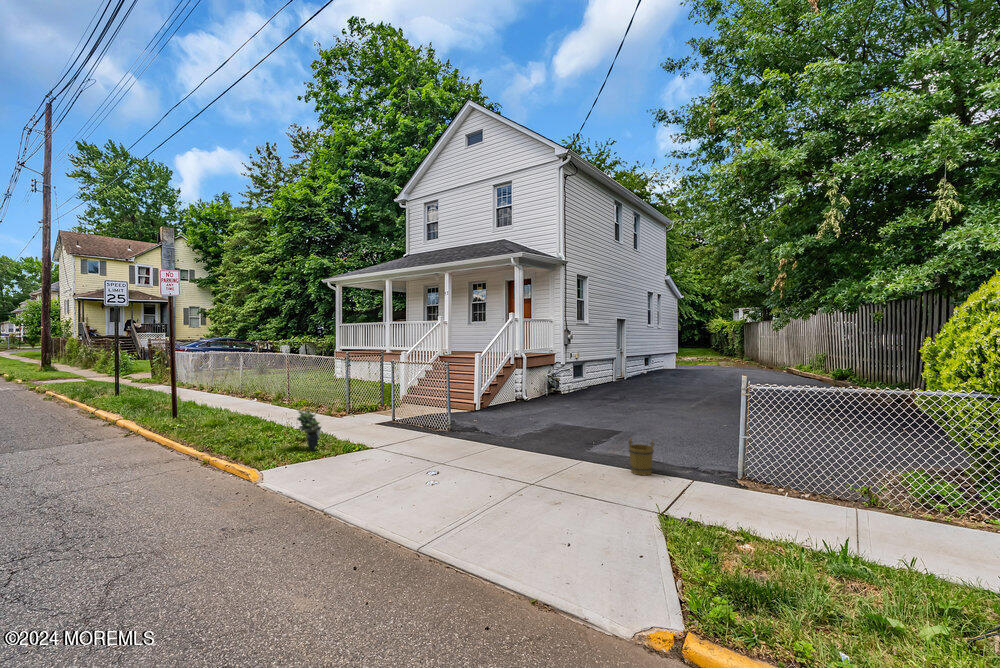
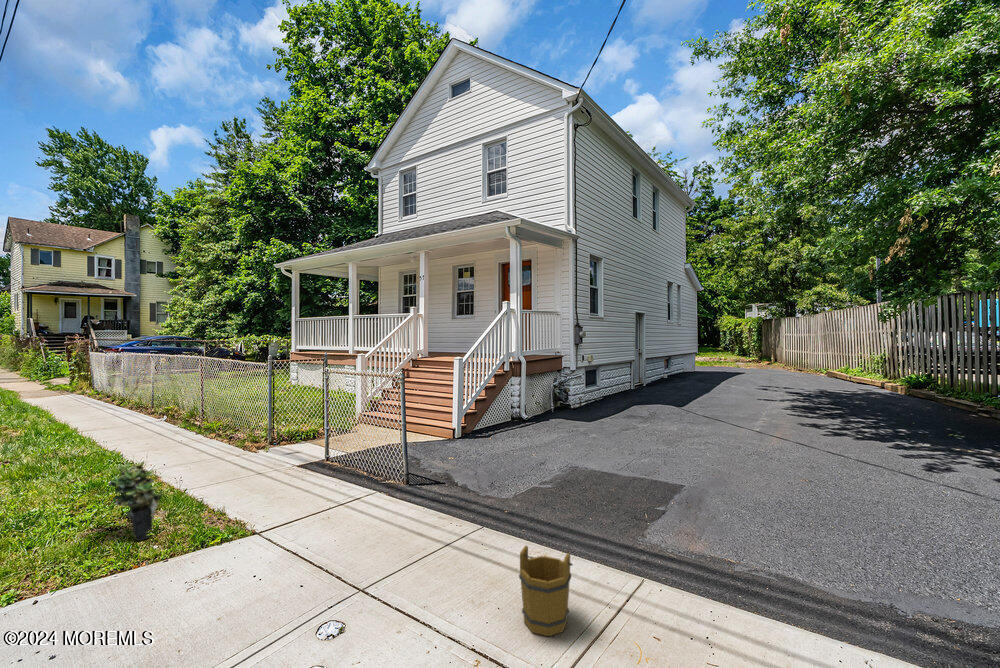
bucket: present [628,438,654,475] -> present [519,546,573,636]

